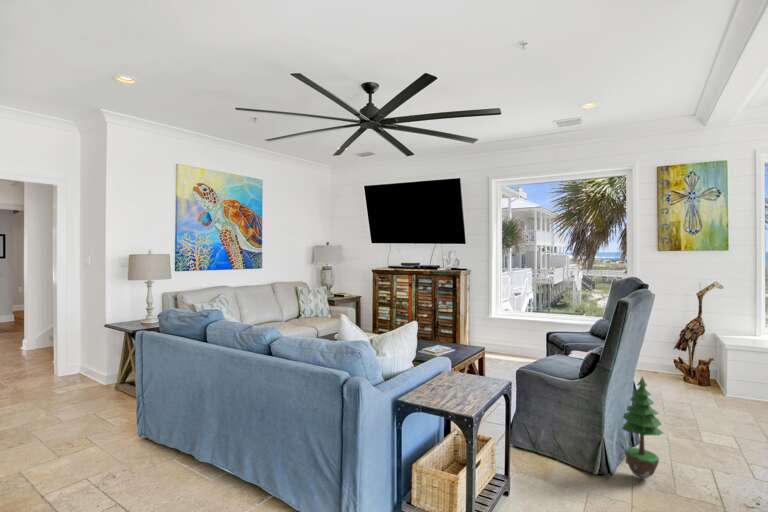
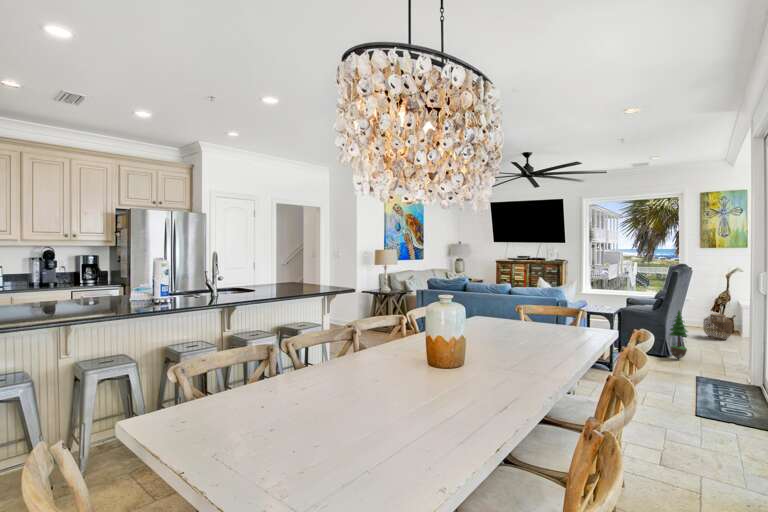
woven basket: none [669,360,717,407] -> present [703,314,733,340]

